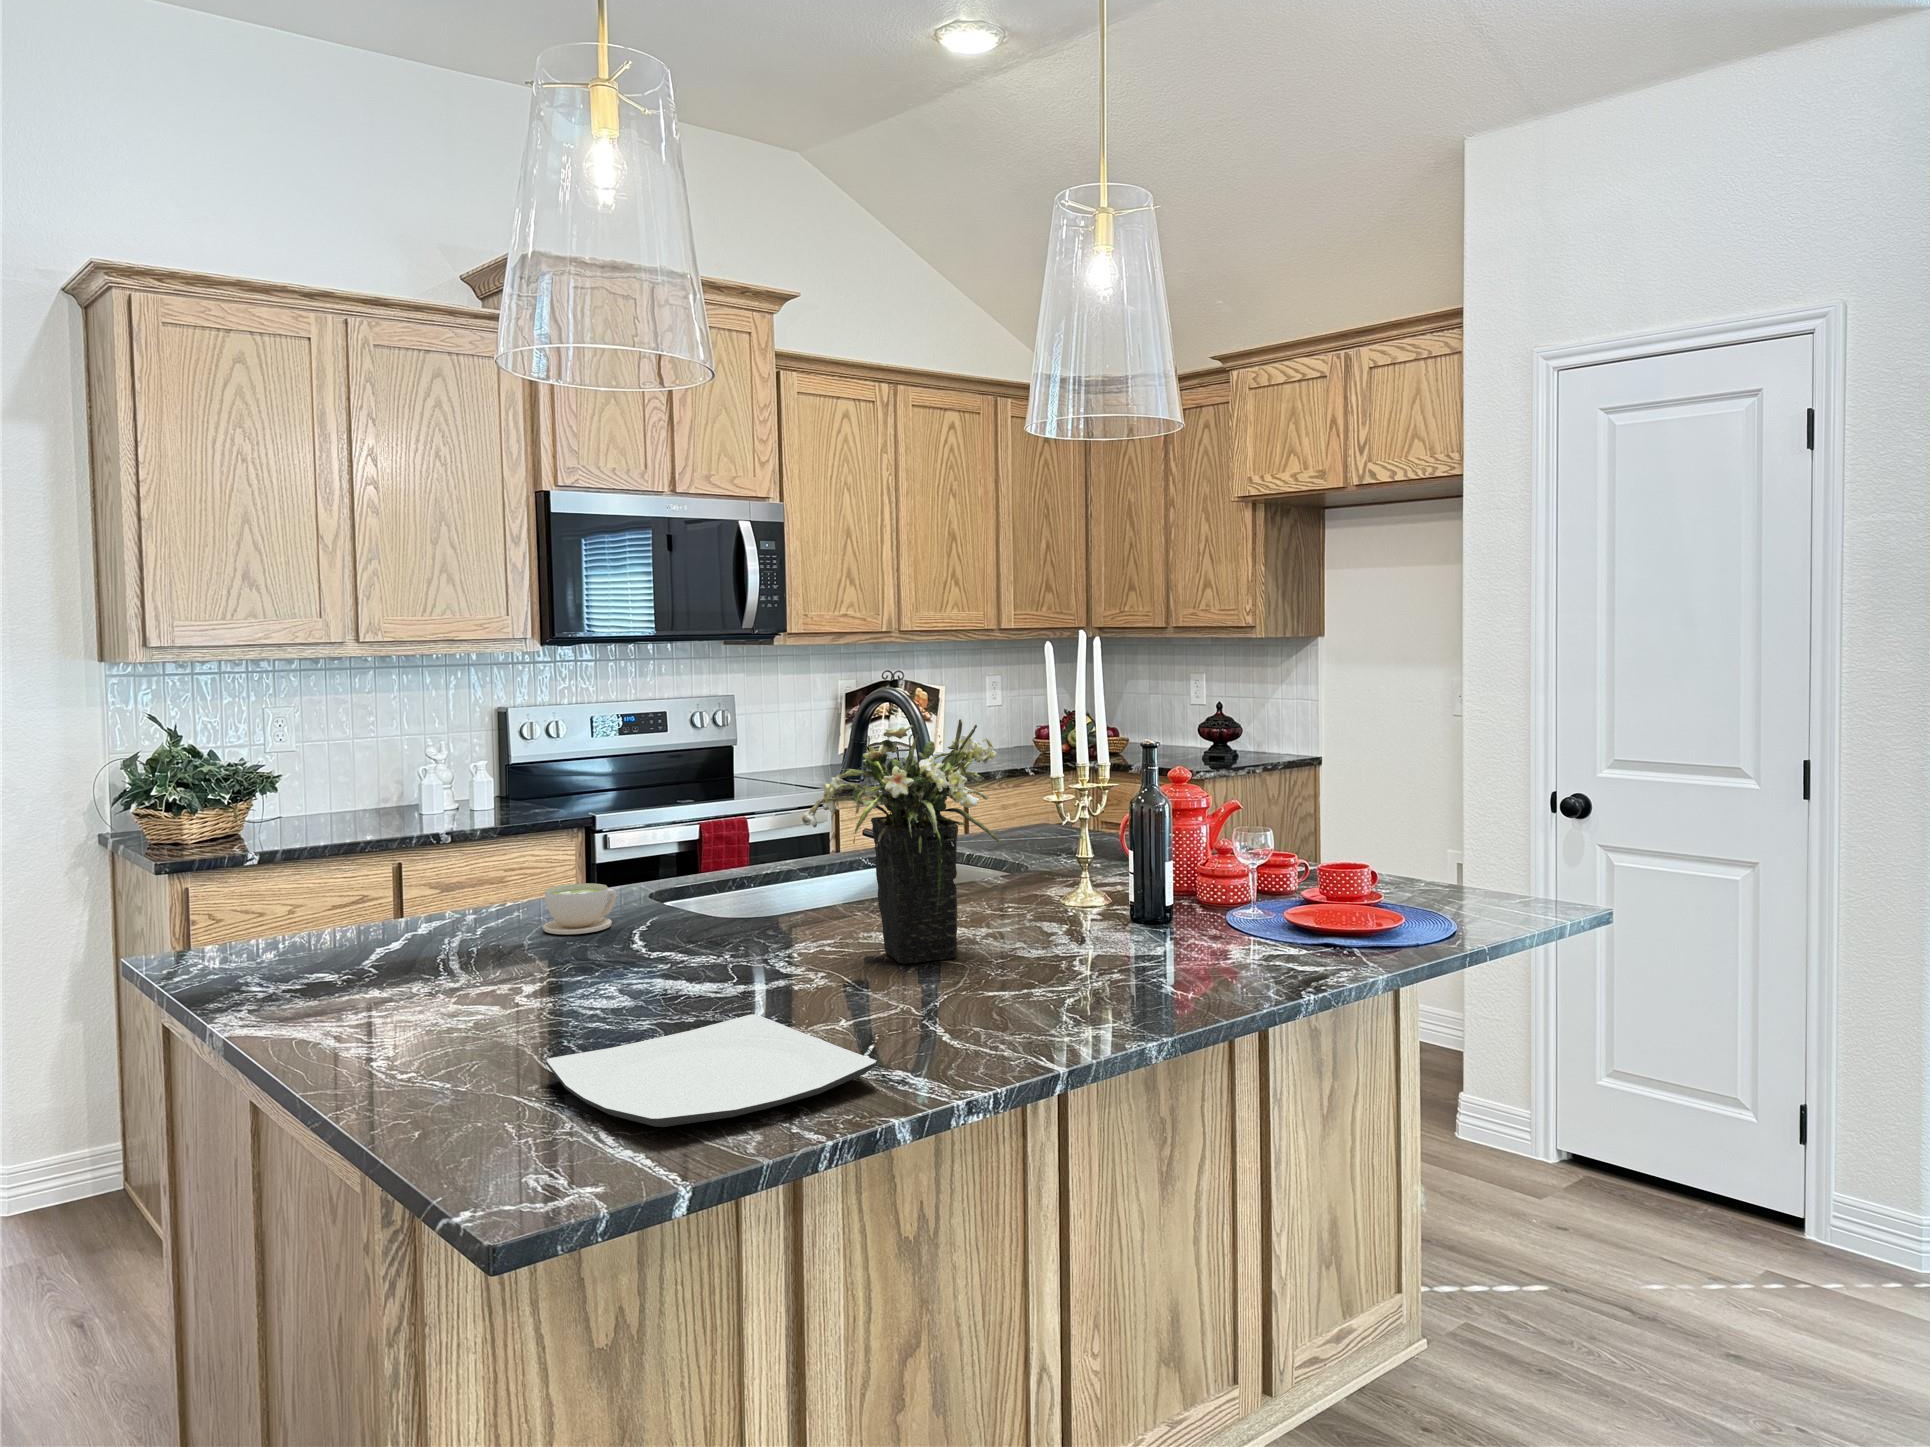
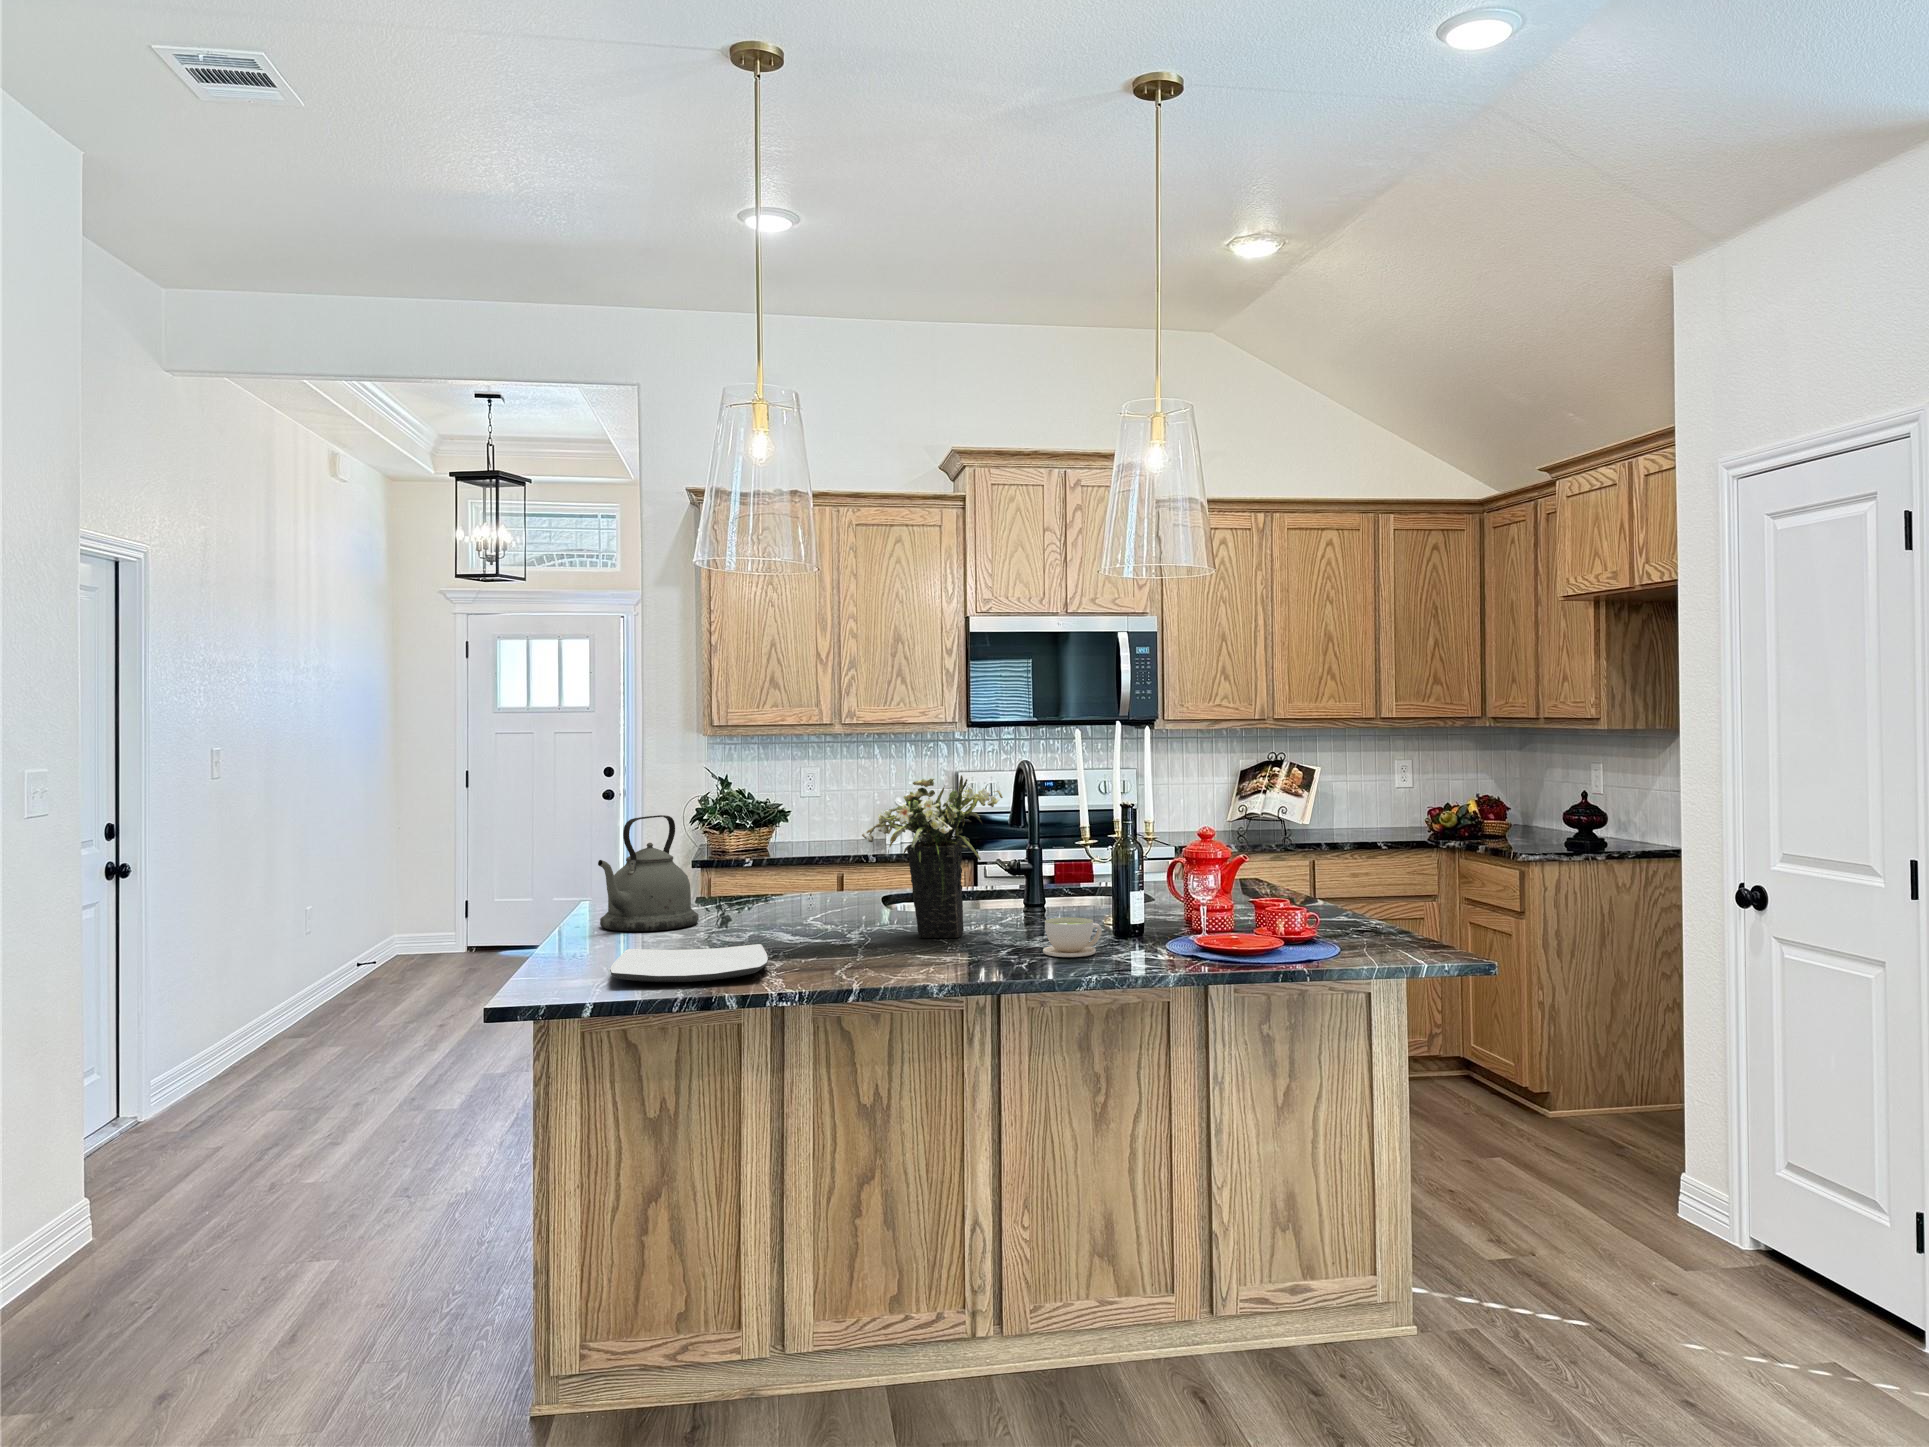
kettle: none [311,806,490,1017] -> present [598,815,699,931]
coffee cup: present [543,883,616,935] -> present [1043,917,1102,957]

